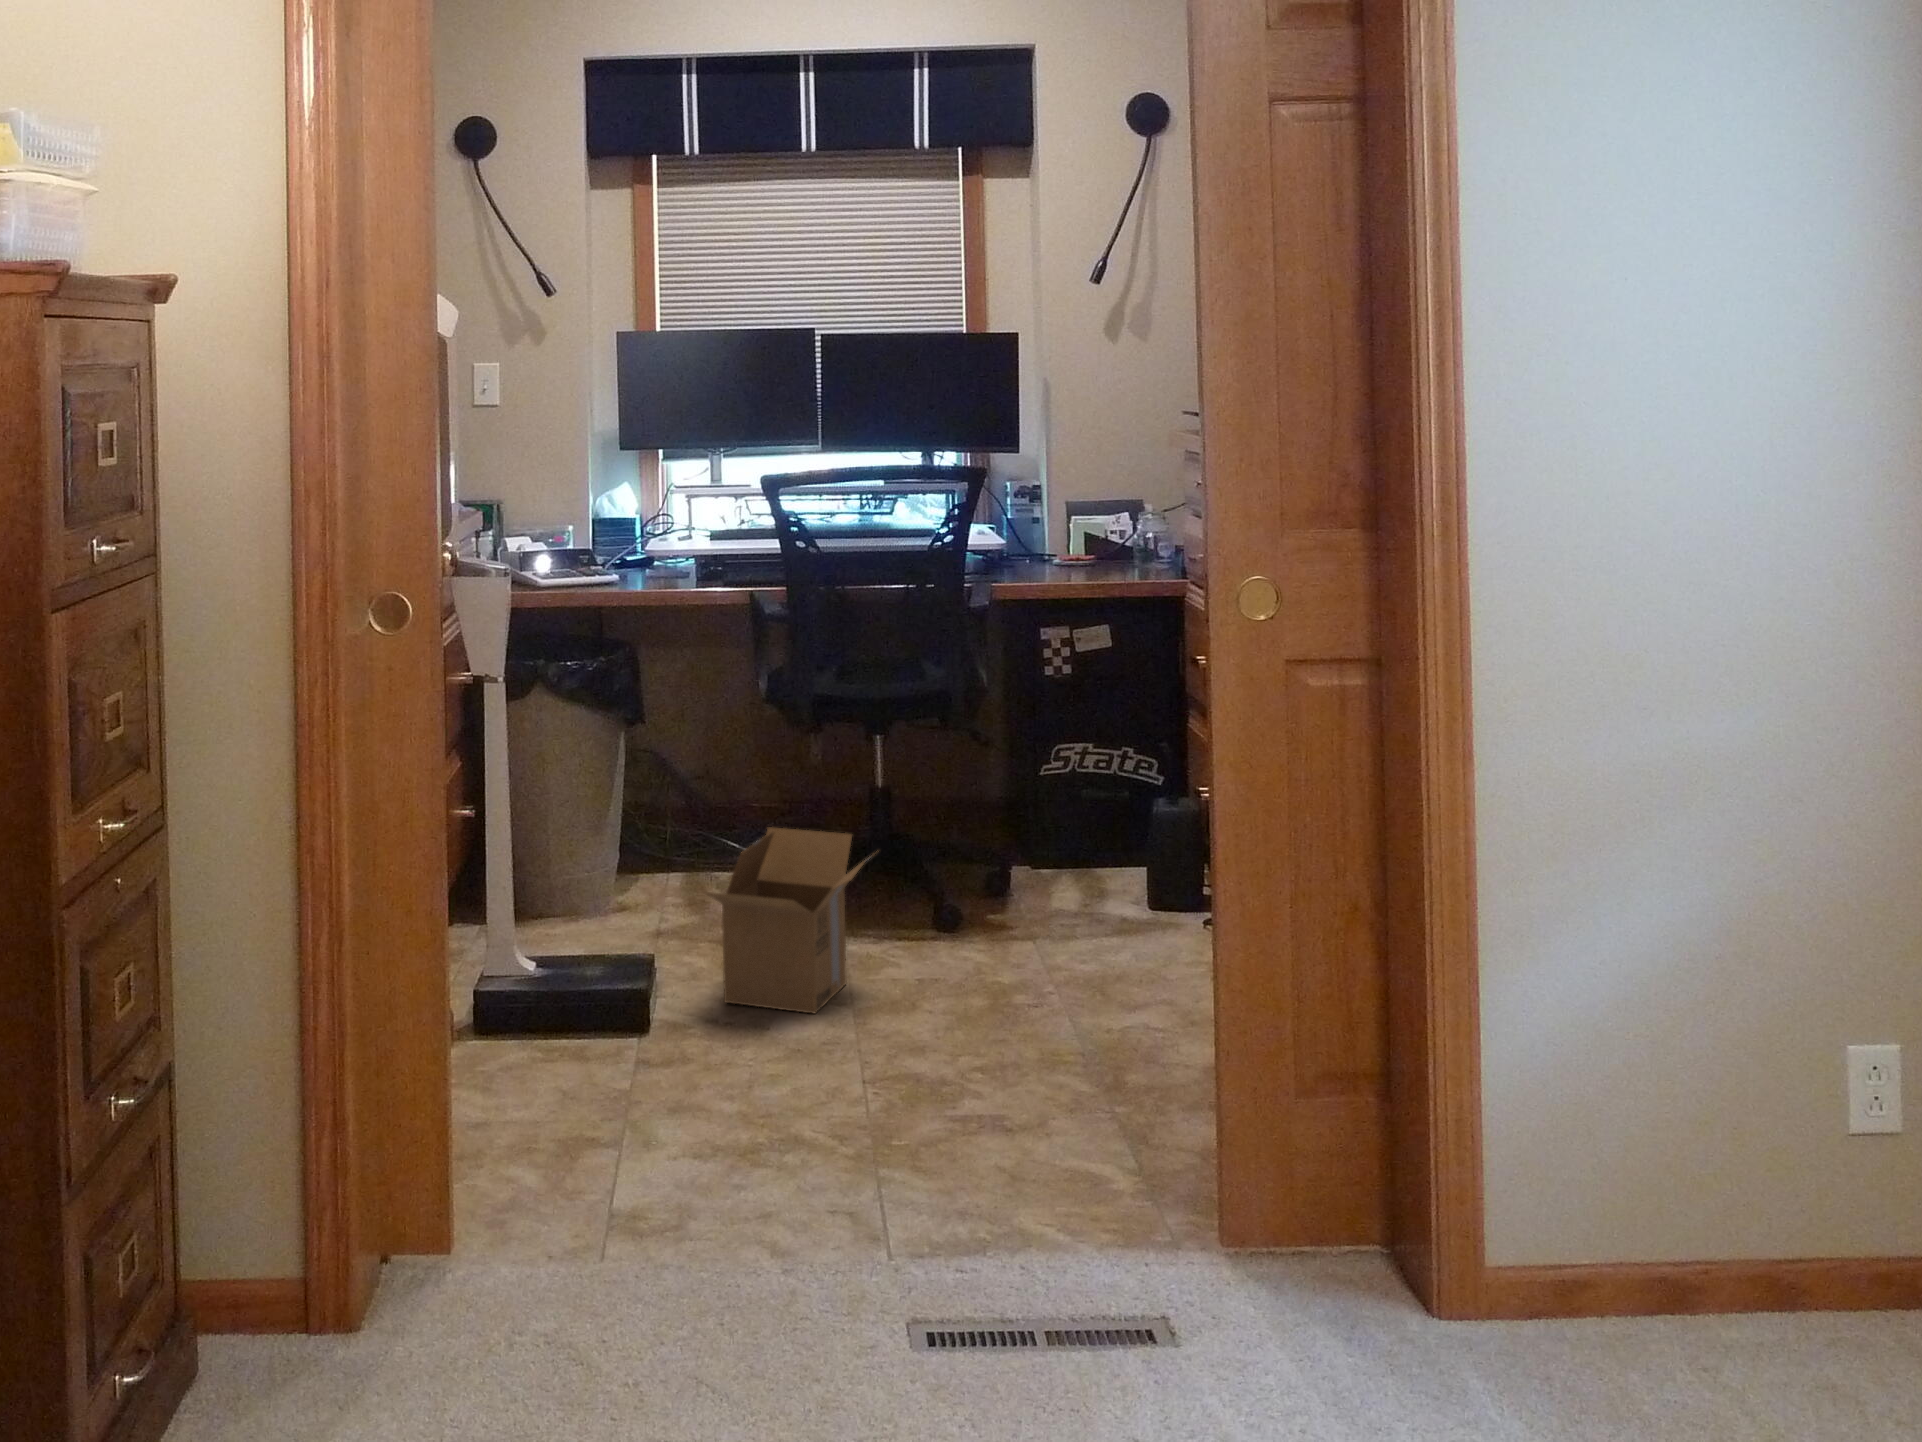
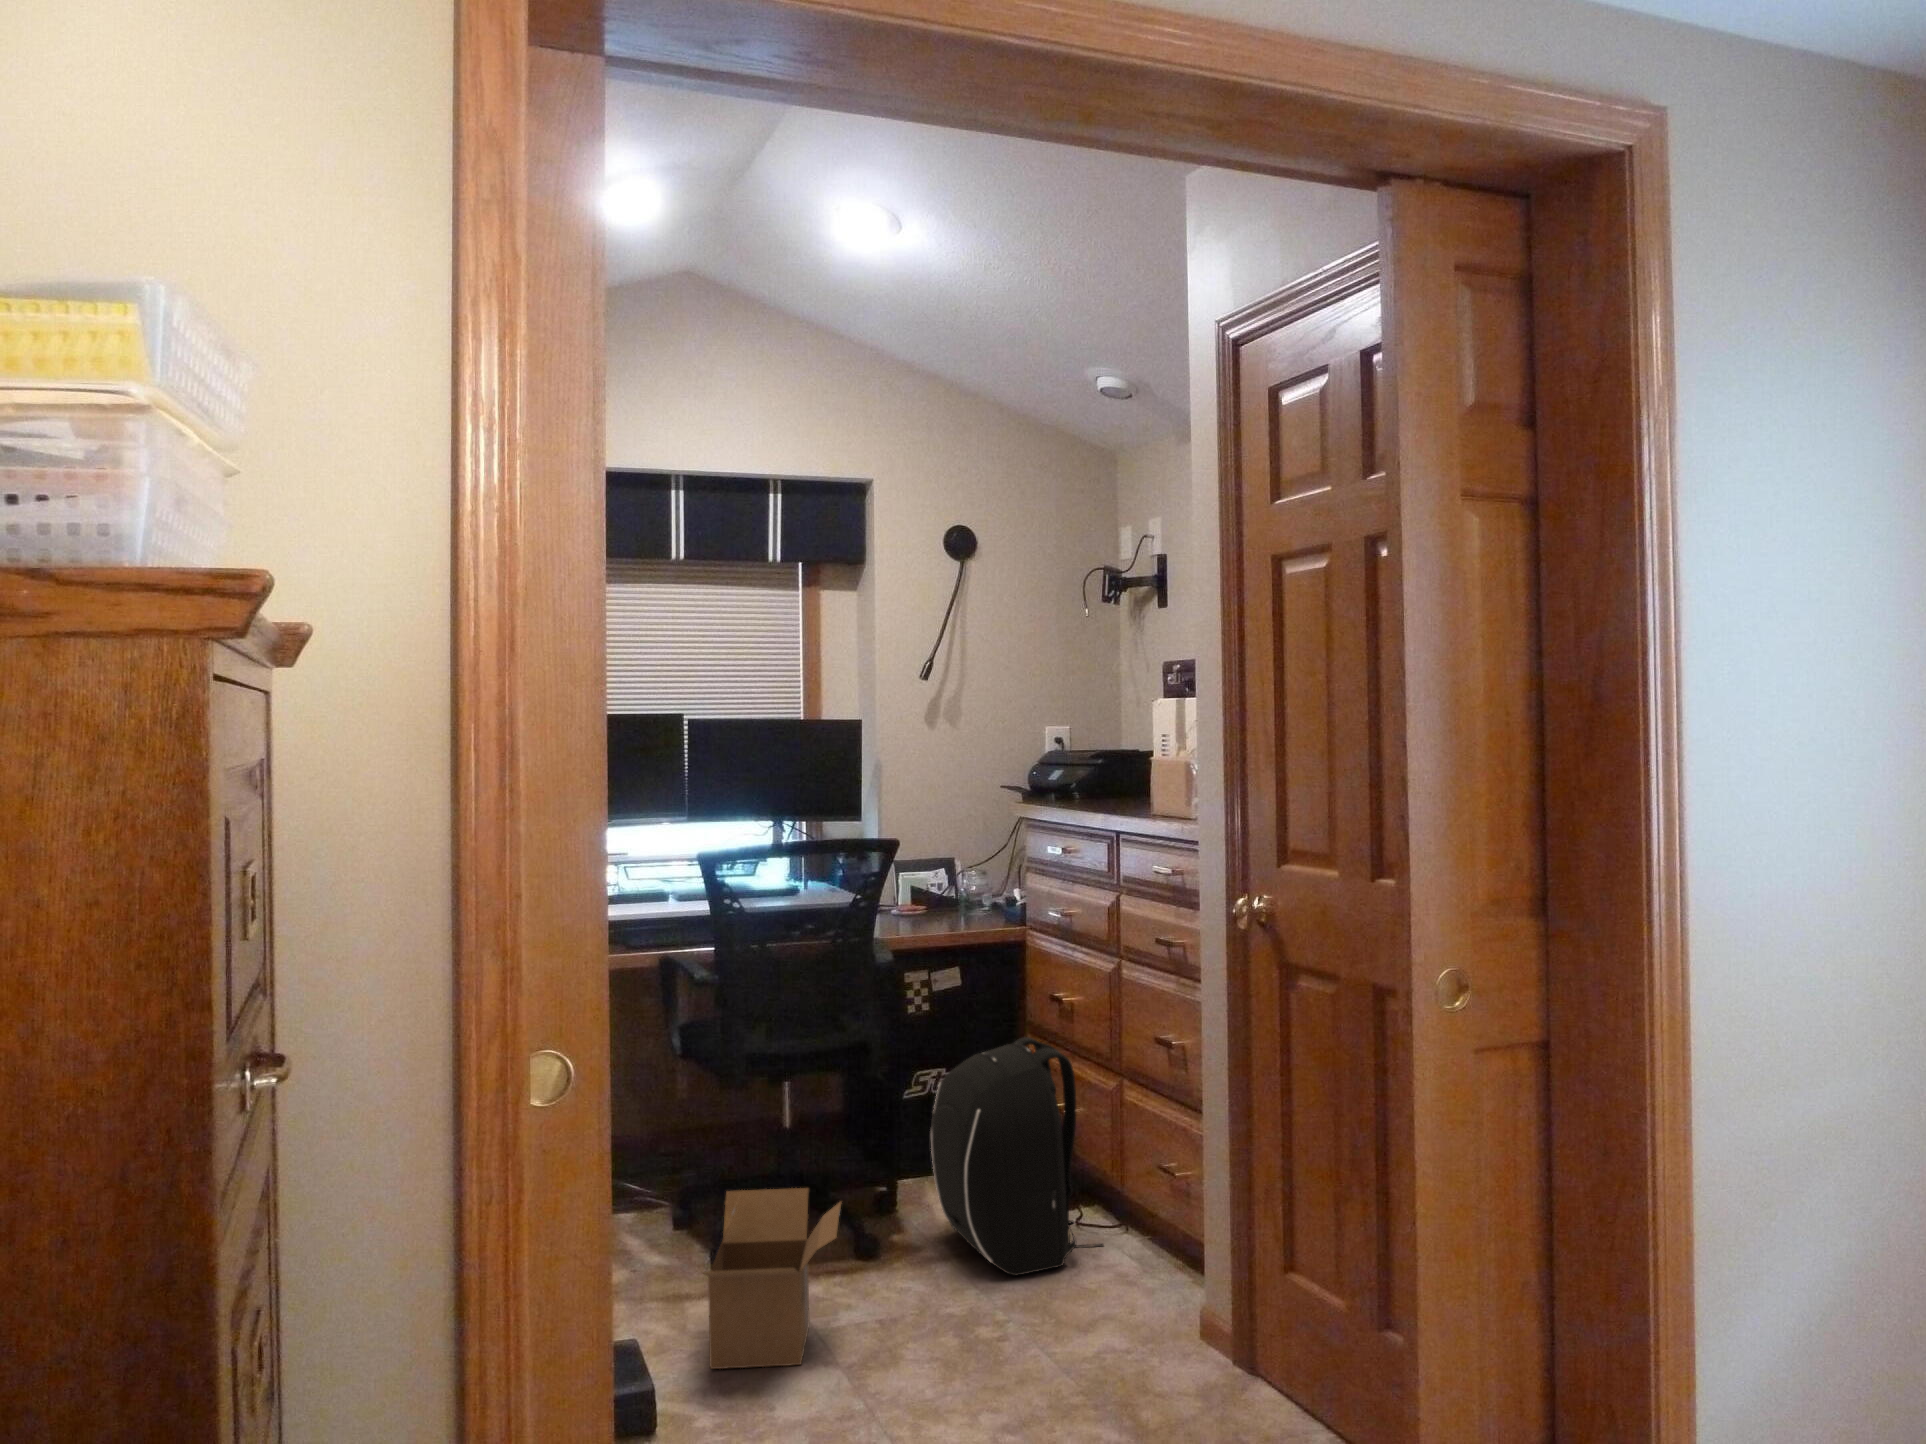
backpack: none [1026,701,1232,974] -> present [930,1037,1104,1276]

